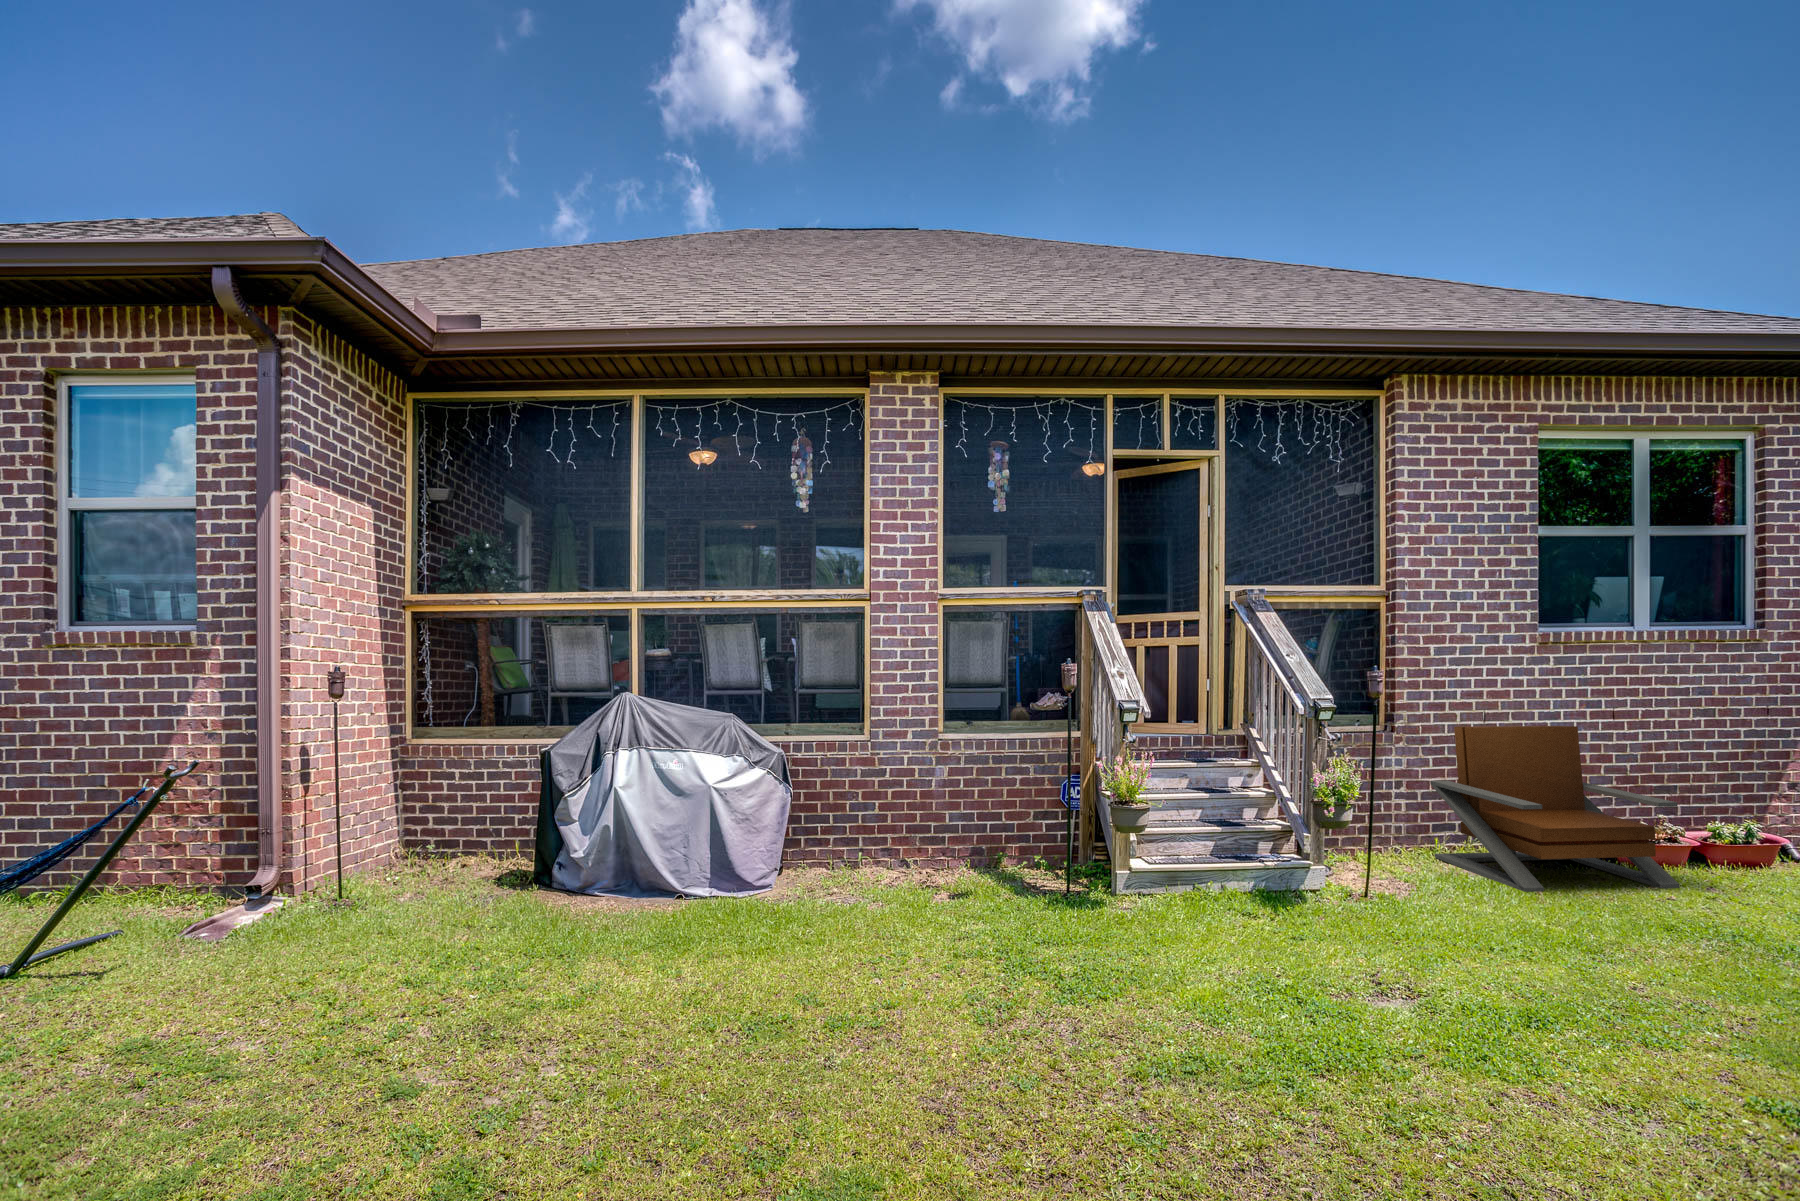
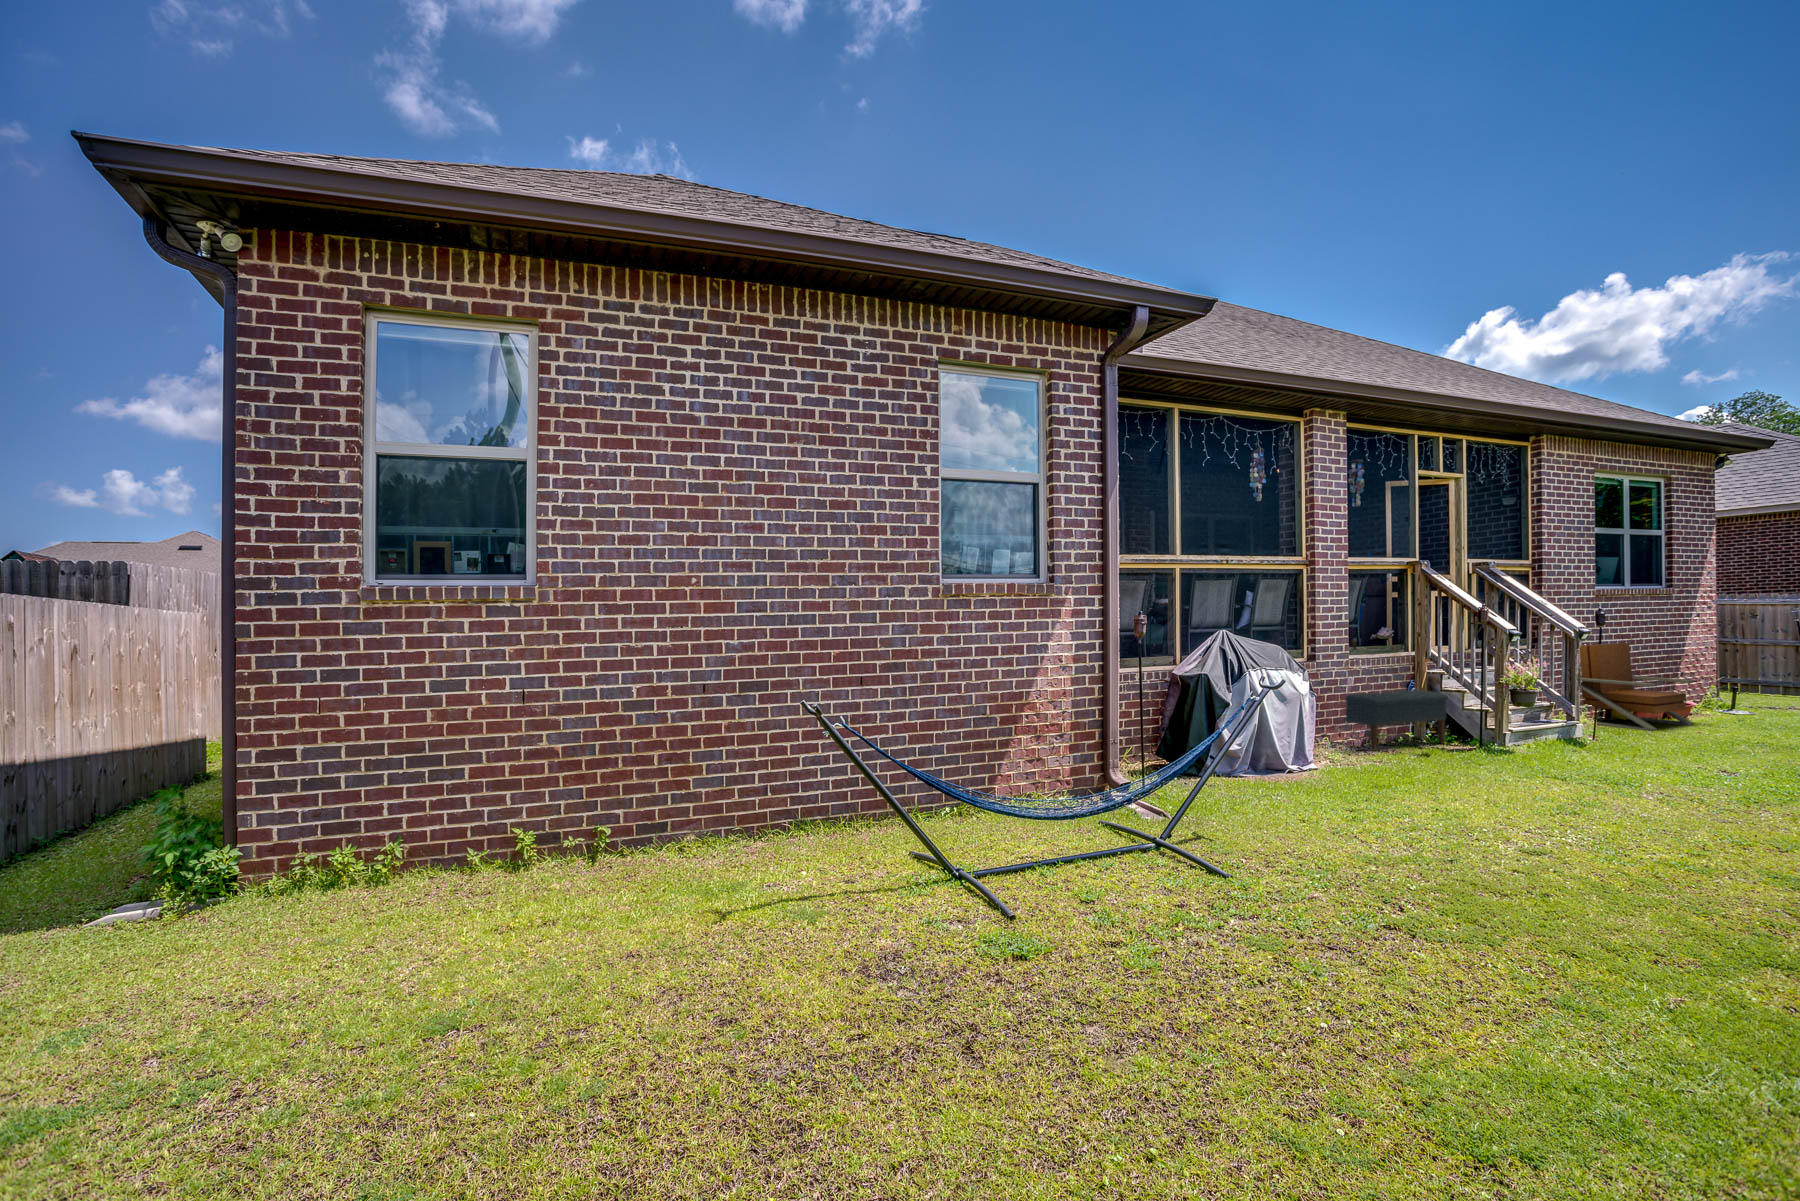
bench: none [868,786,1042,878] -> present [1338,690,1448,751]

